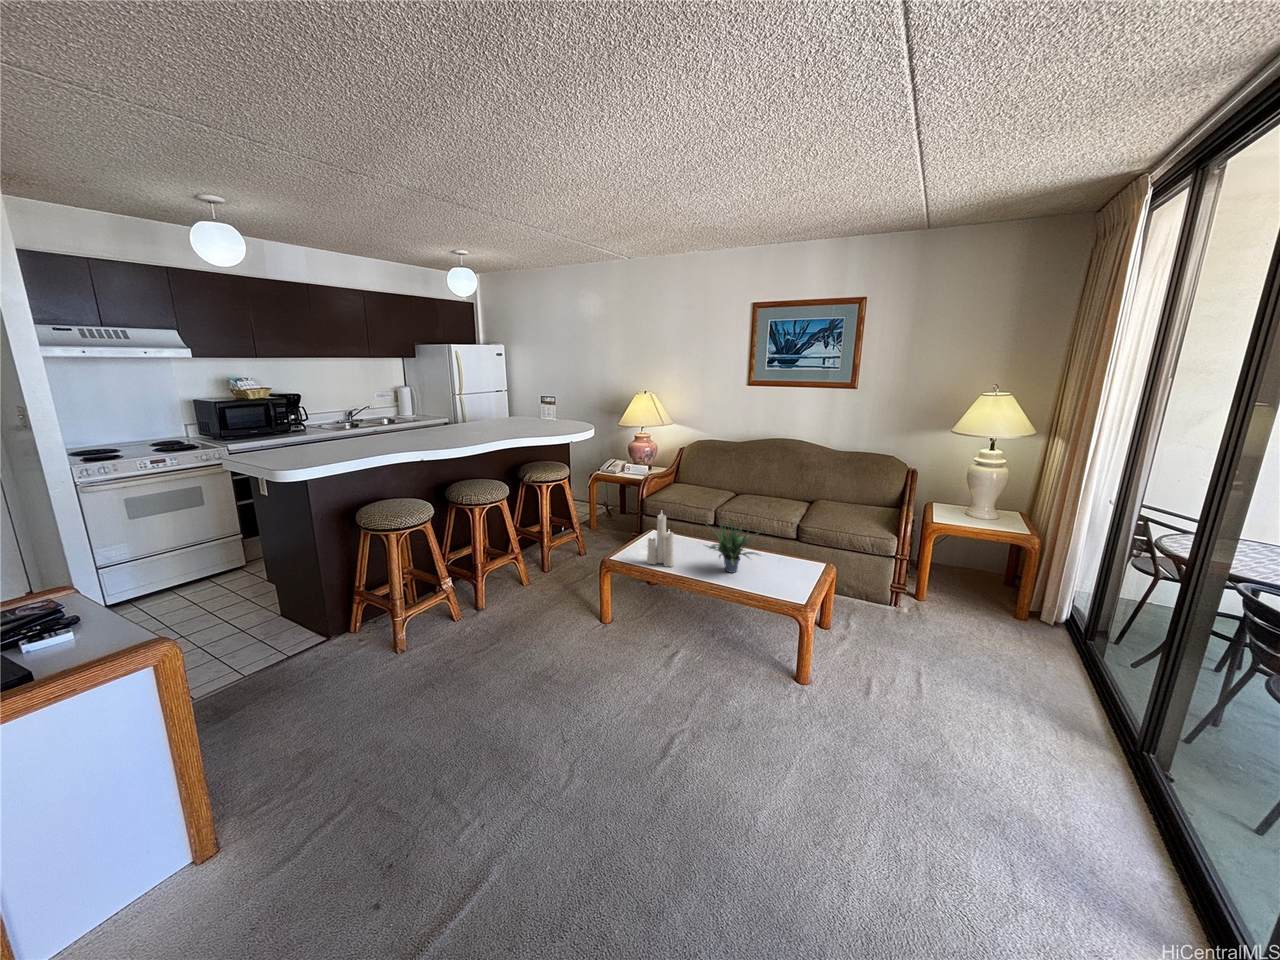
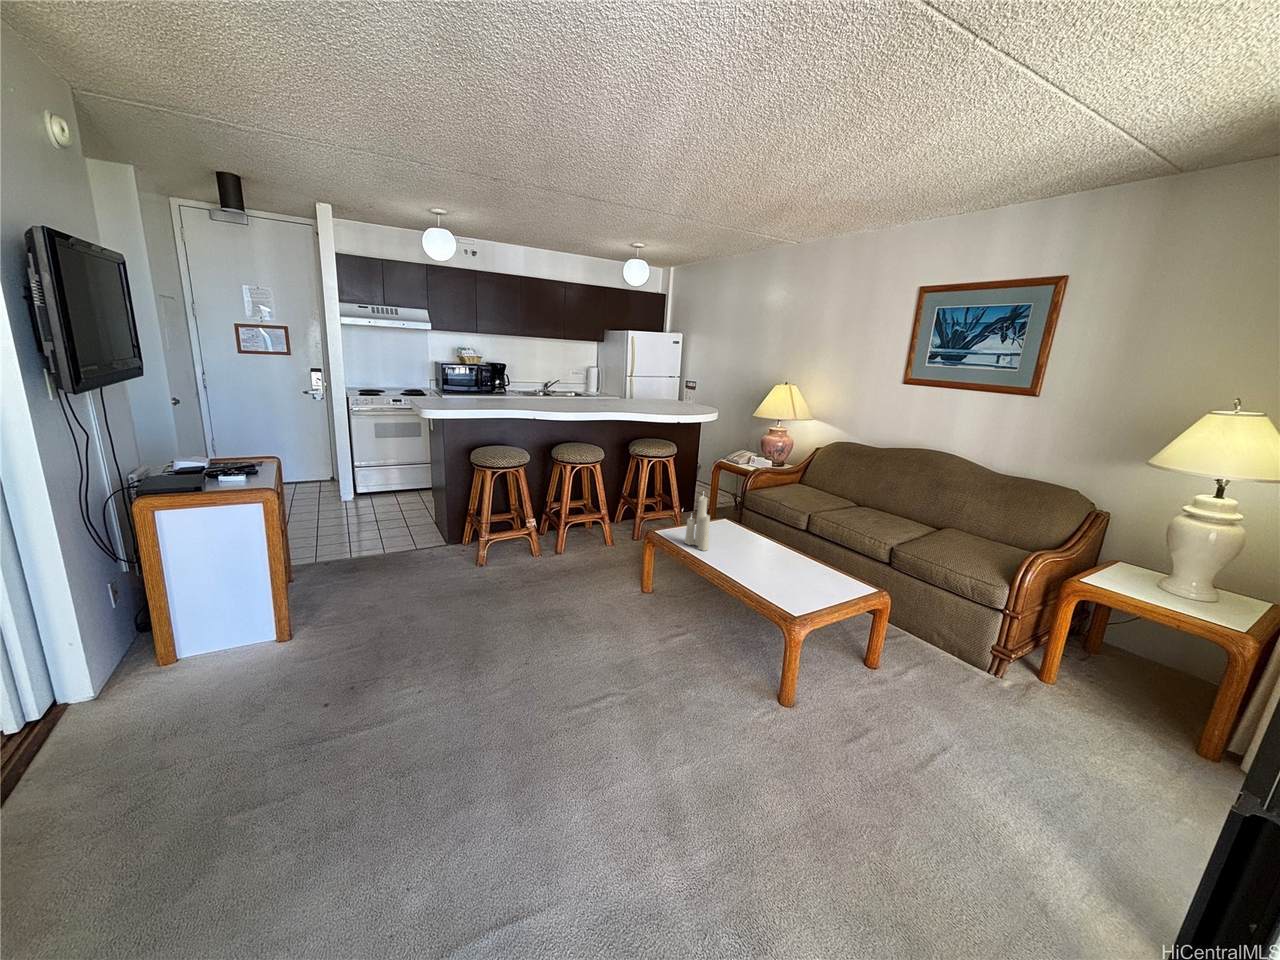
potted plant: present [707,524,759,573] -> none [734,500,791,571]

